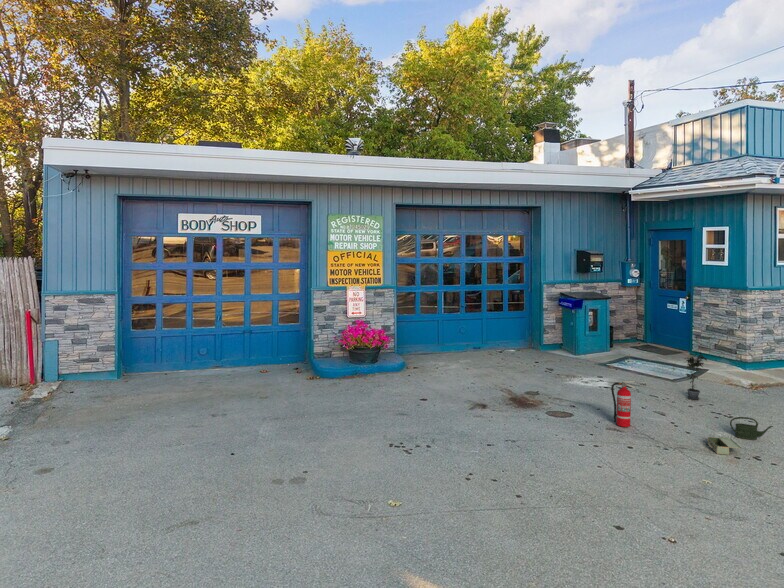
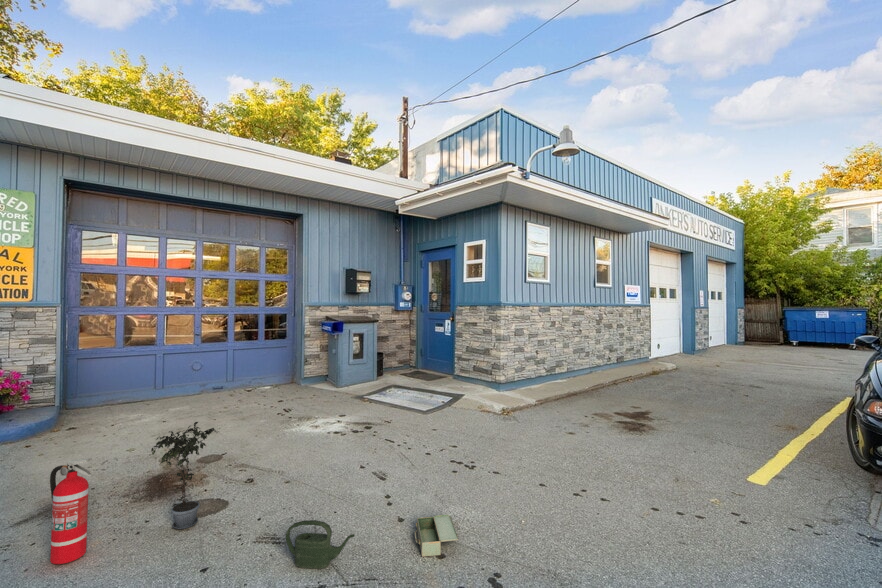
potted plant: present [686,353,707,400] -> present [151,422,216,529]
fire extinguisher: present [611,380,635,427] -> present [50,458,92,564]
watering can: present [730,417,773,440] -> present [286,520,355,569]

